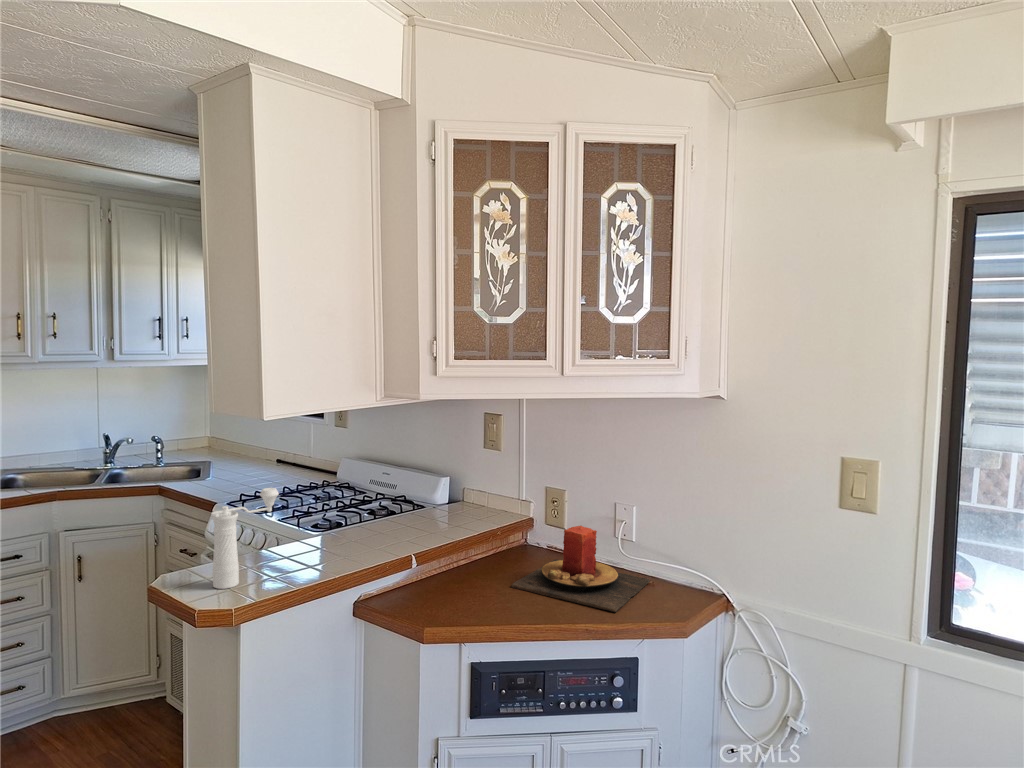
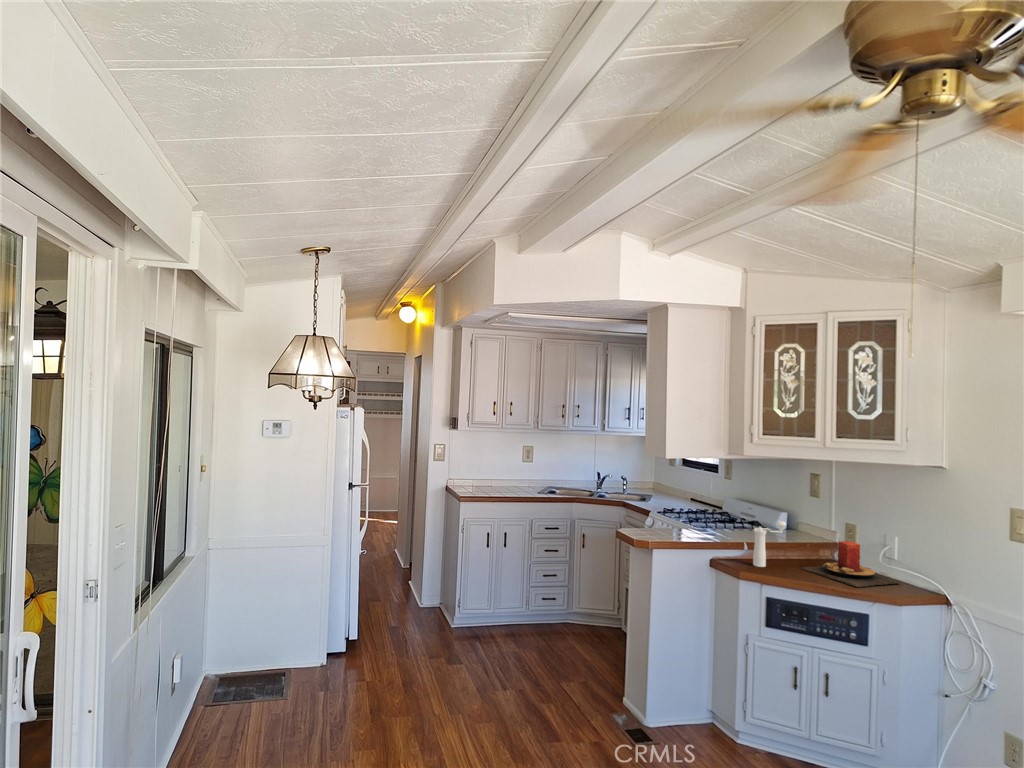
pepper mill: present [211,488,279,589] -> present [753,521,786,567]

